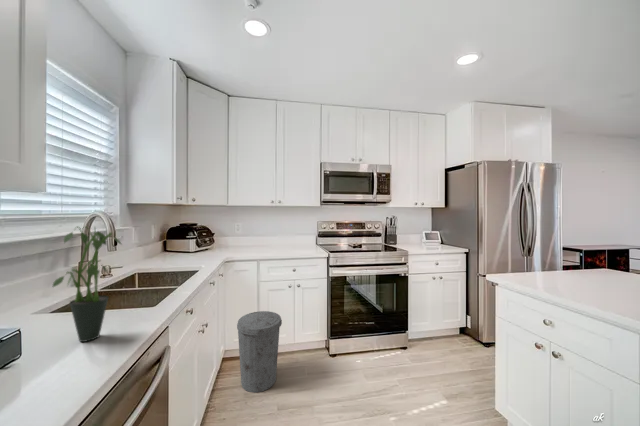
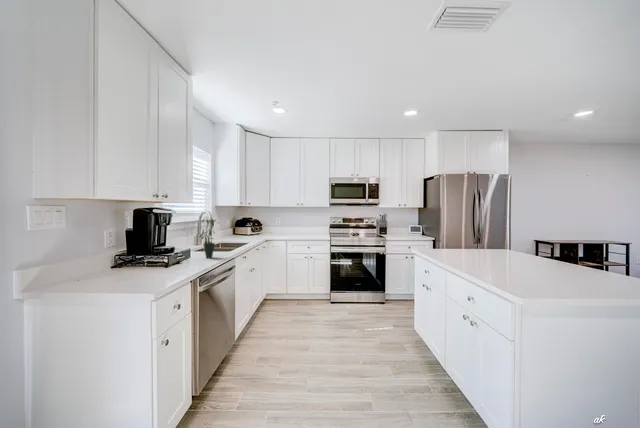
trash can: present [237,311,282,392] -> none [271,271,297,314]

